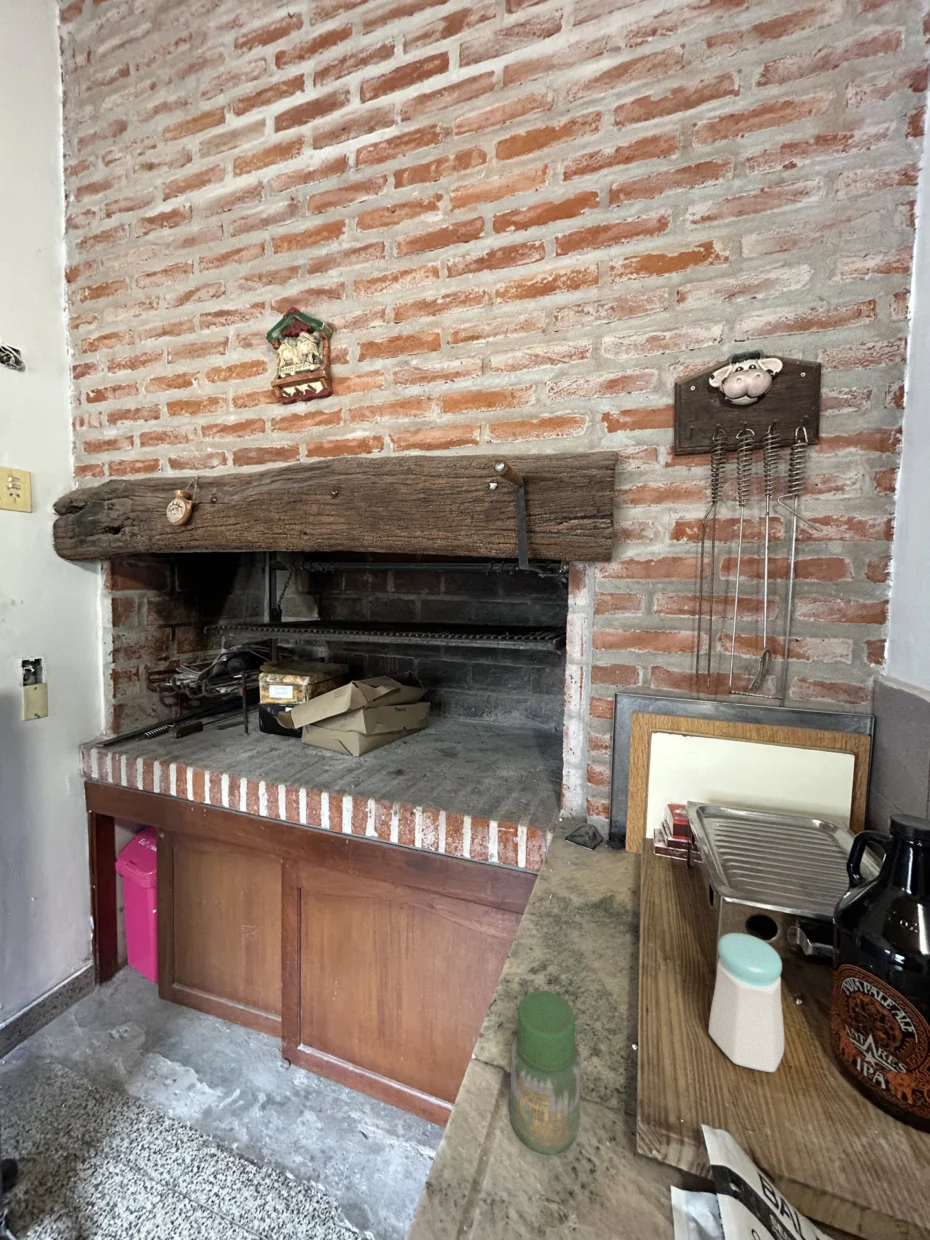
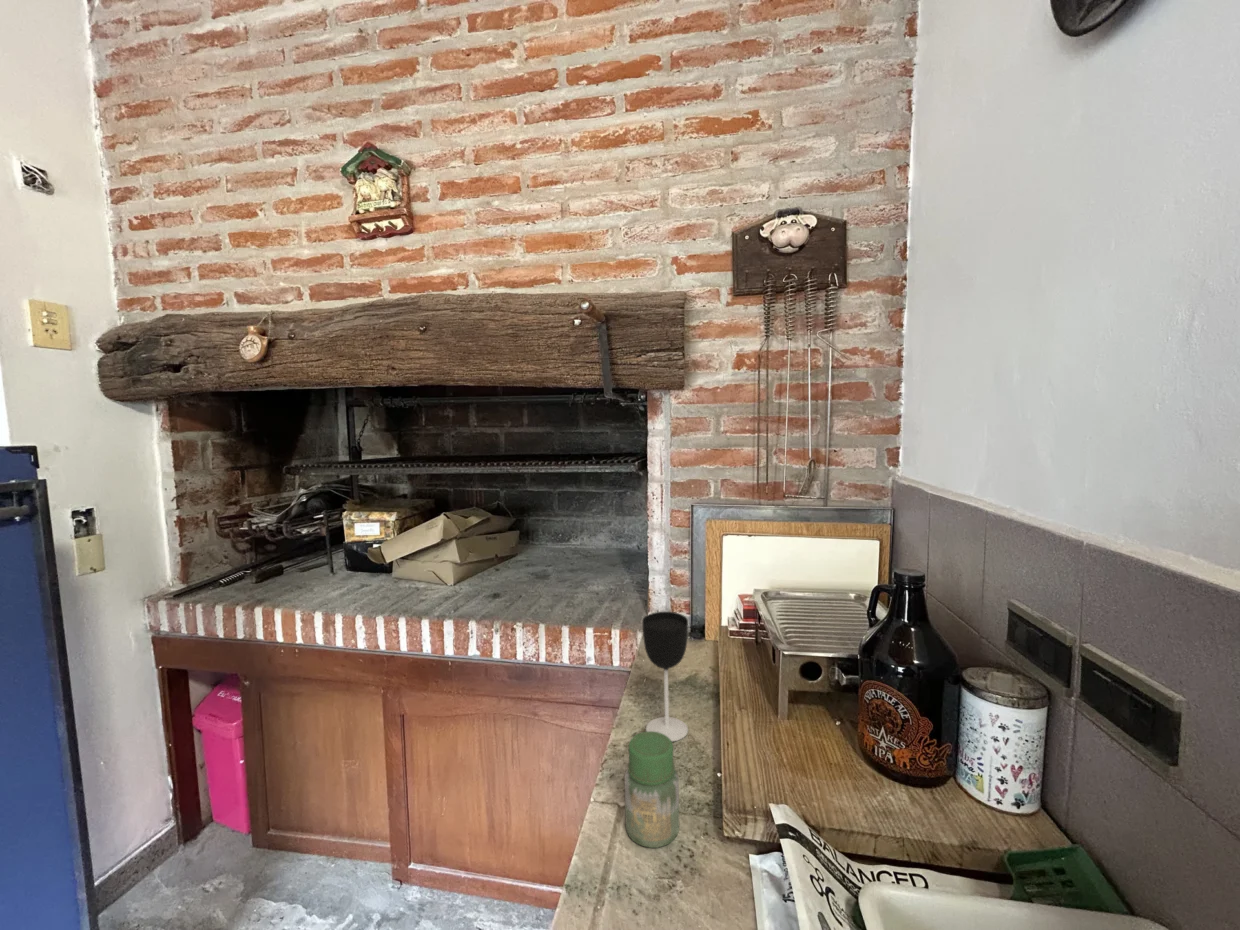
wine glass: none [547,825,603,988] -> present [642,612,688,741]
salt shaker: present [709,933,784,1072] -> none [773,674,826,769]

